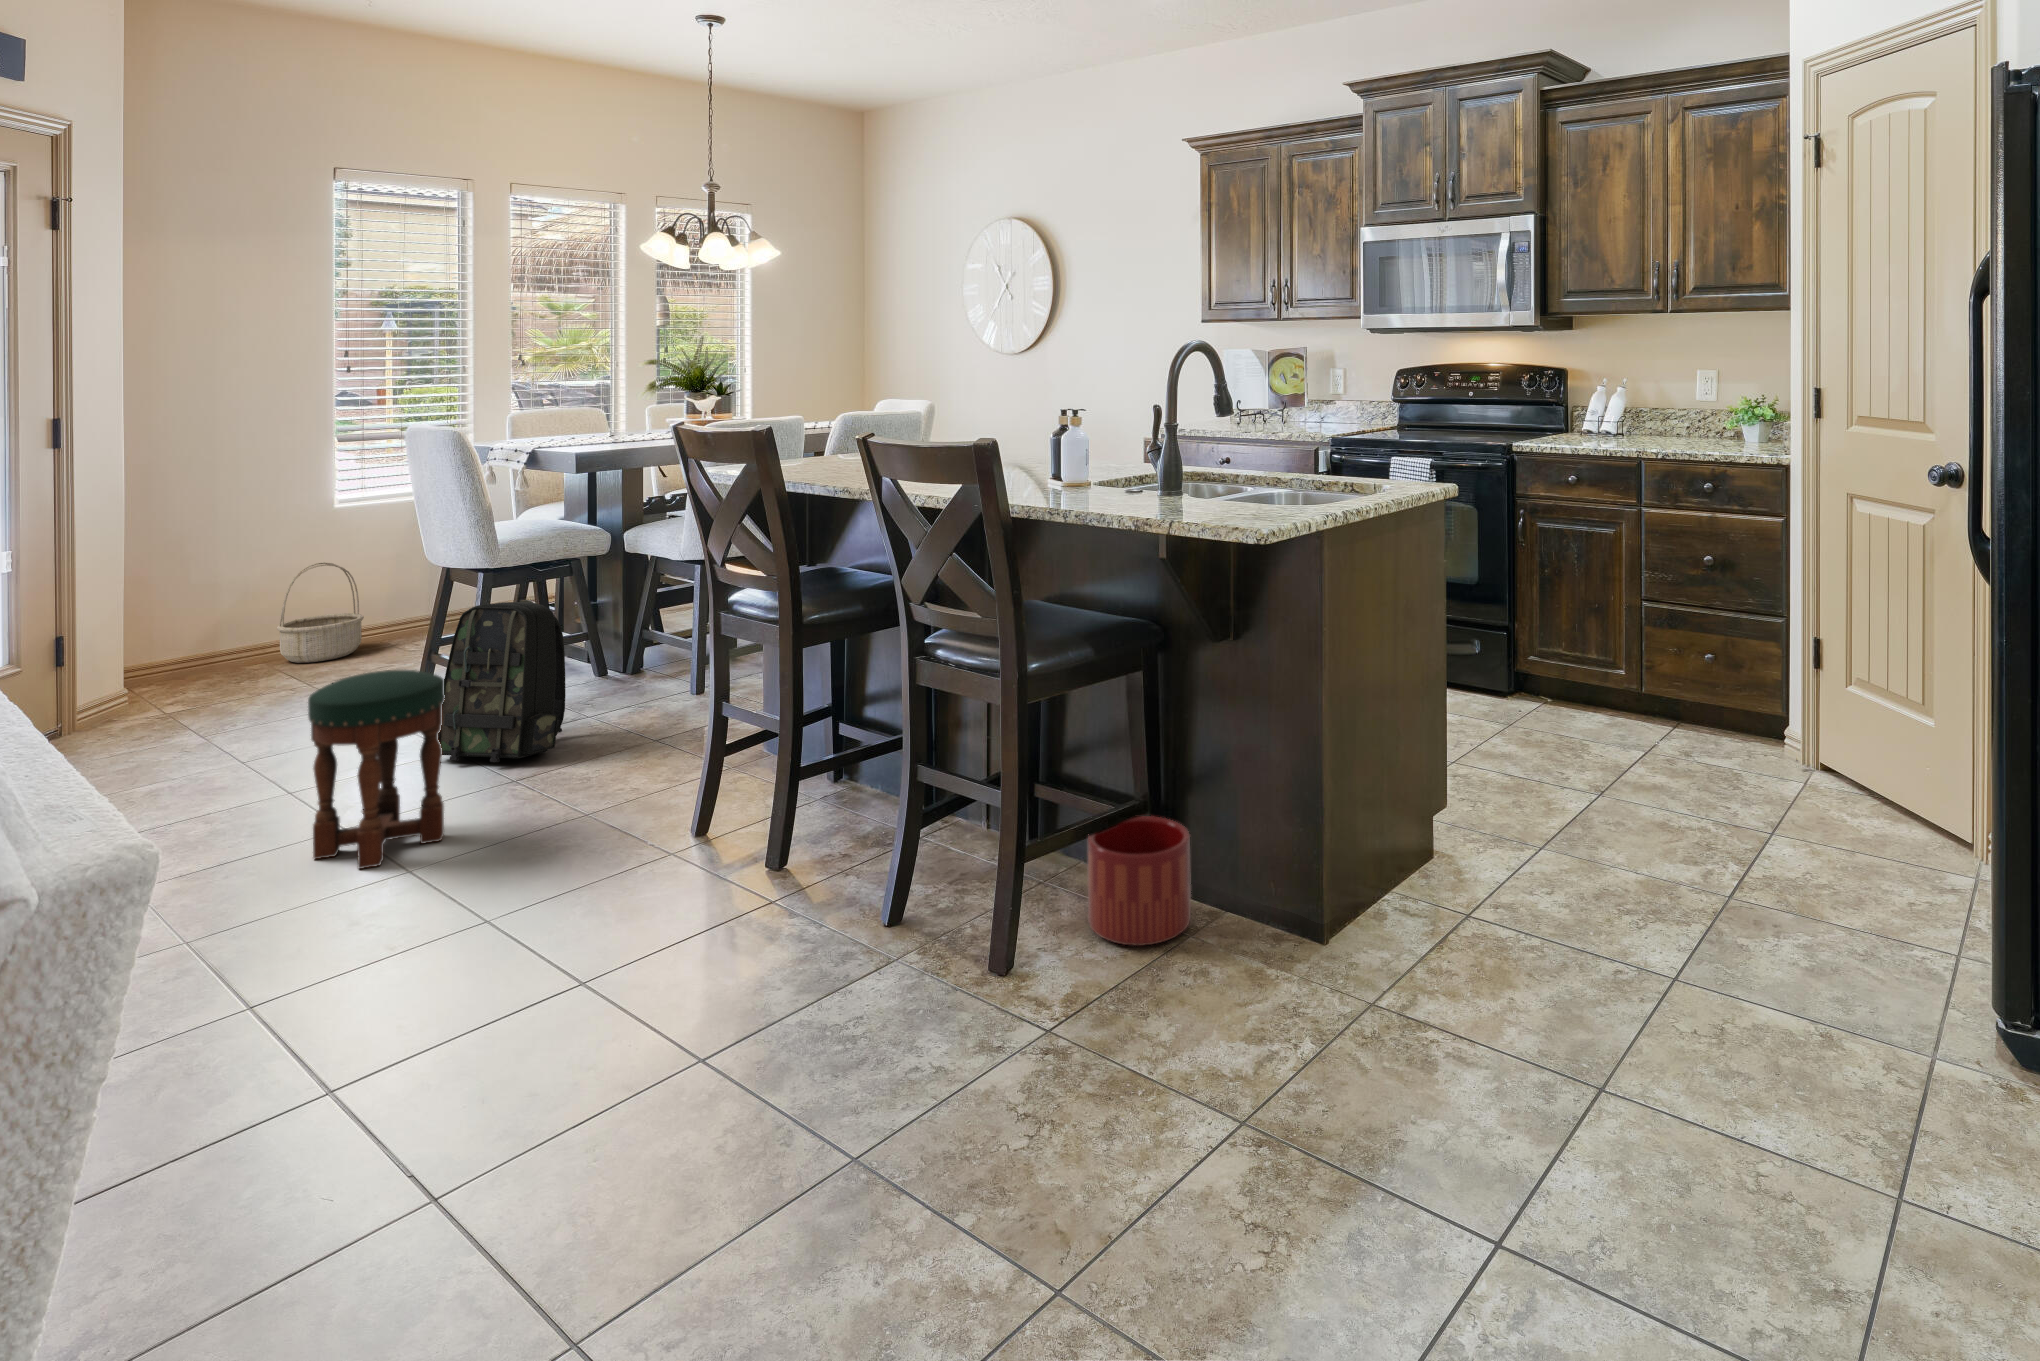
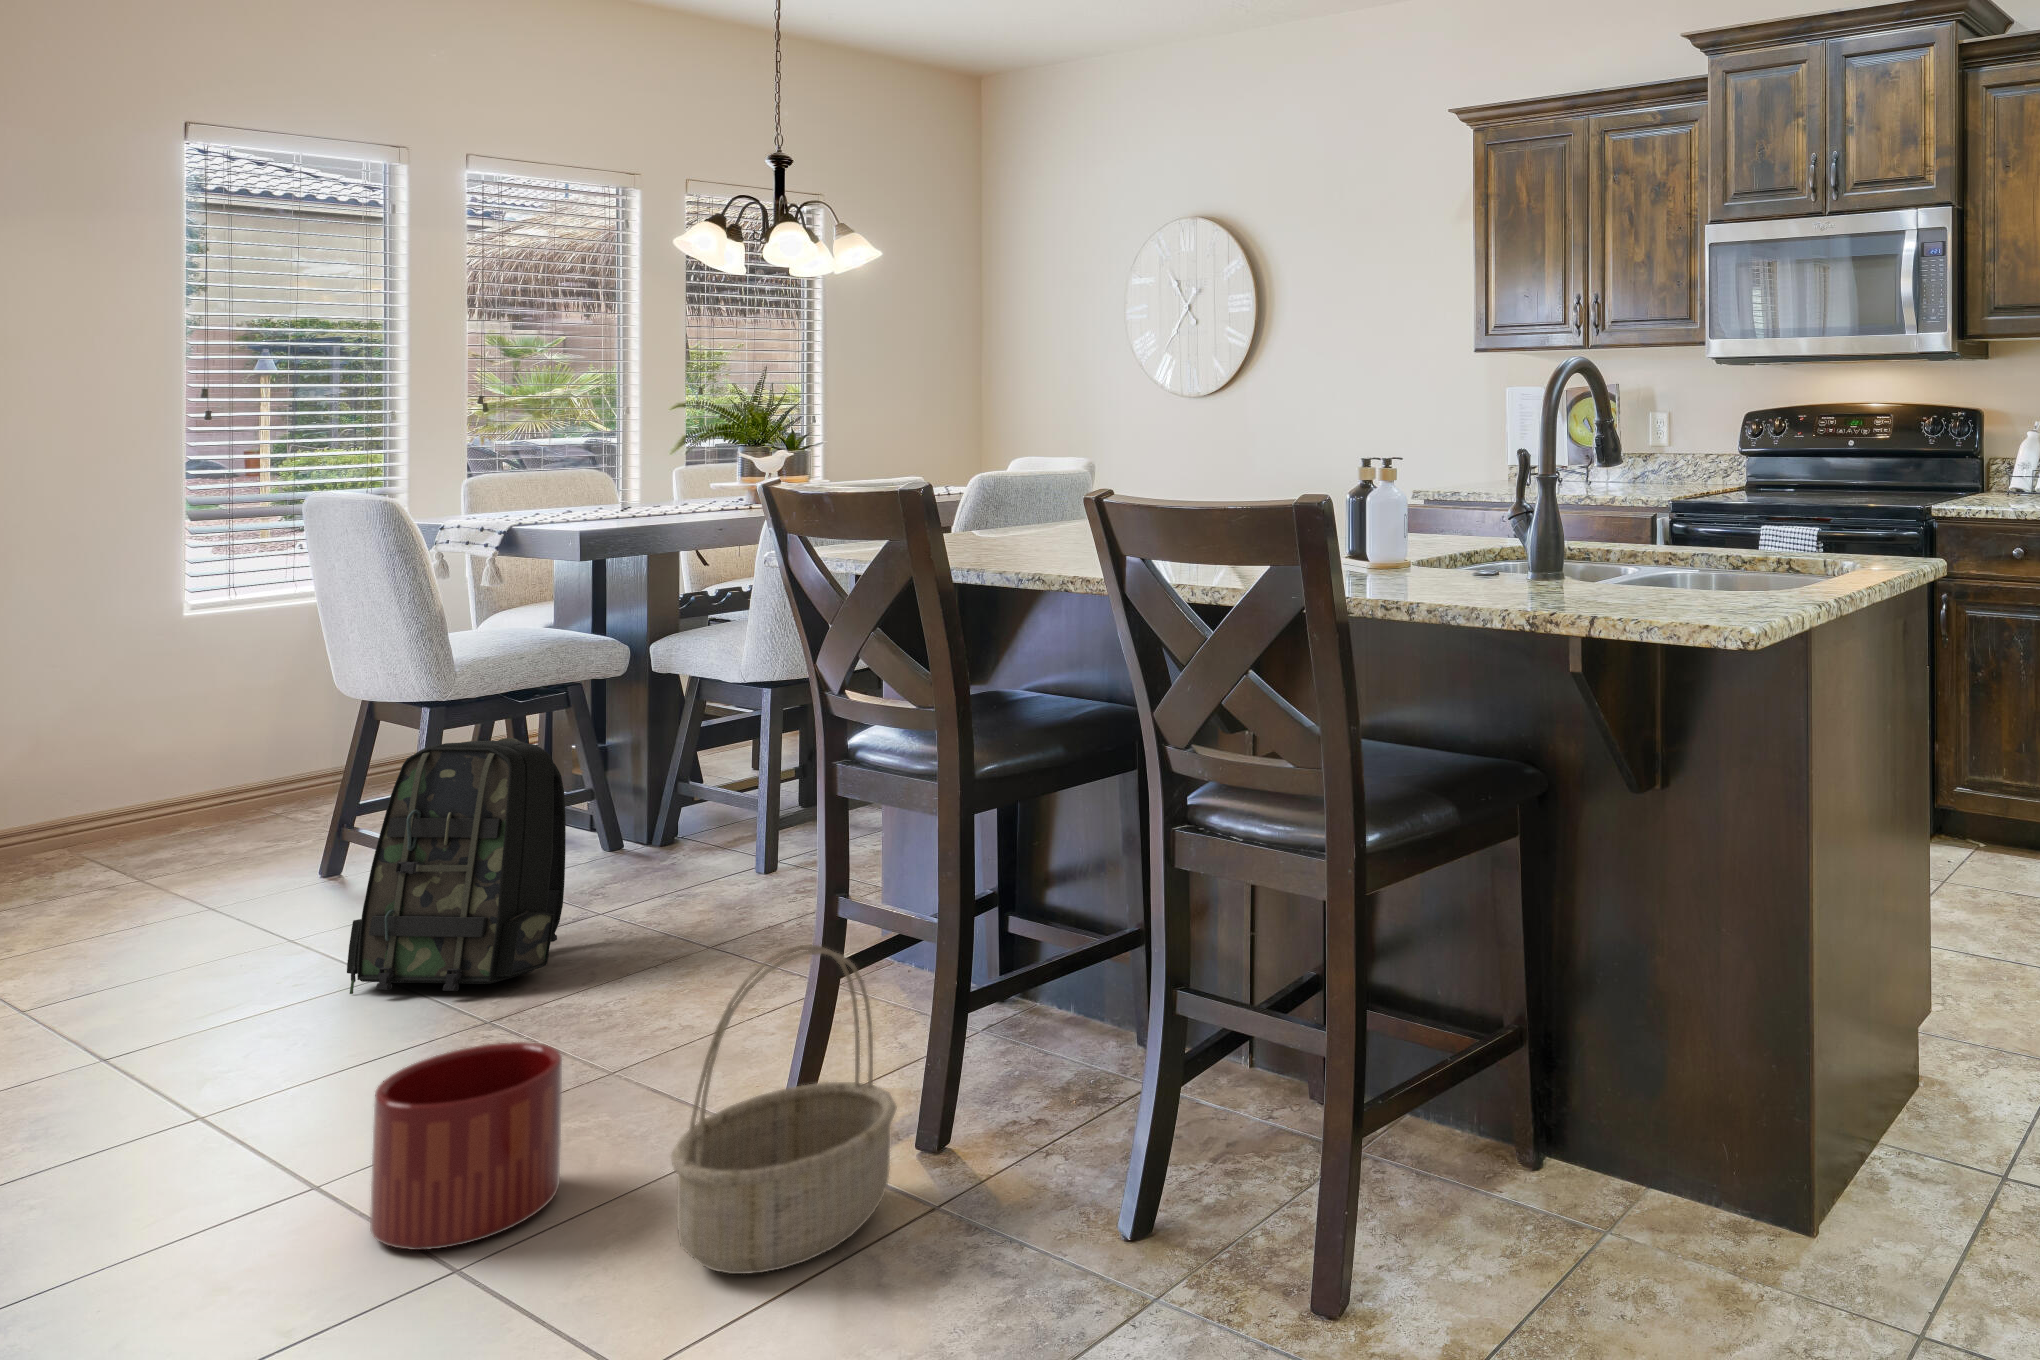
basket: present [277,562,364,663] -> present [671,945,897,1274]
stool: present [308,670,444,869] -> none [143,845,382,1177]
planter: present [1088,816,1191,946] -> present [370,1042,562,1250]

